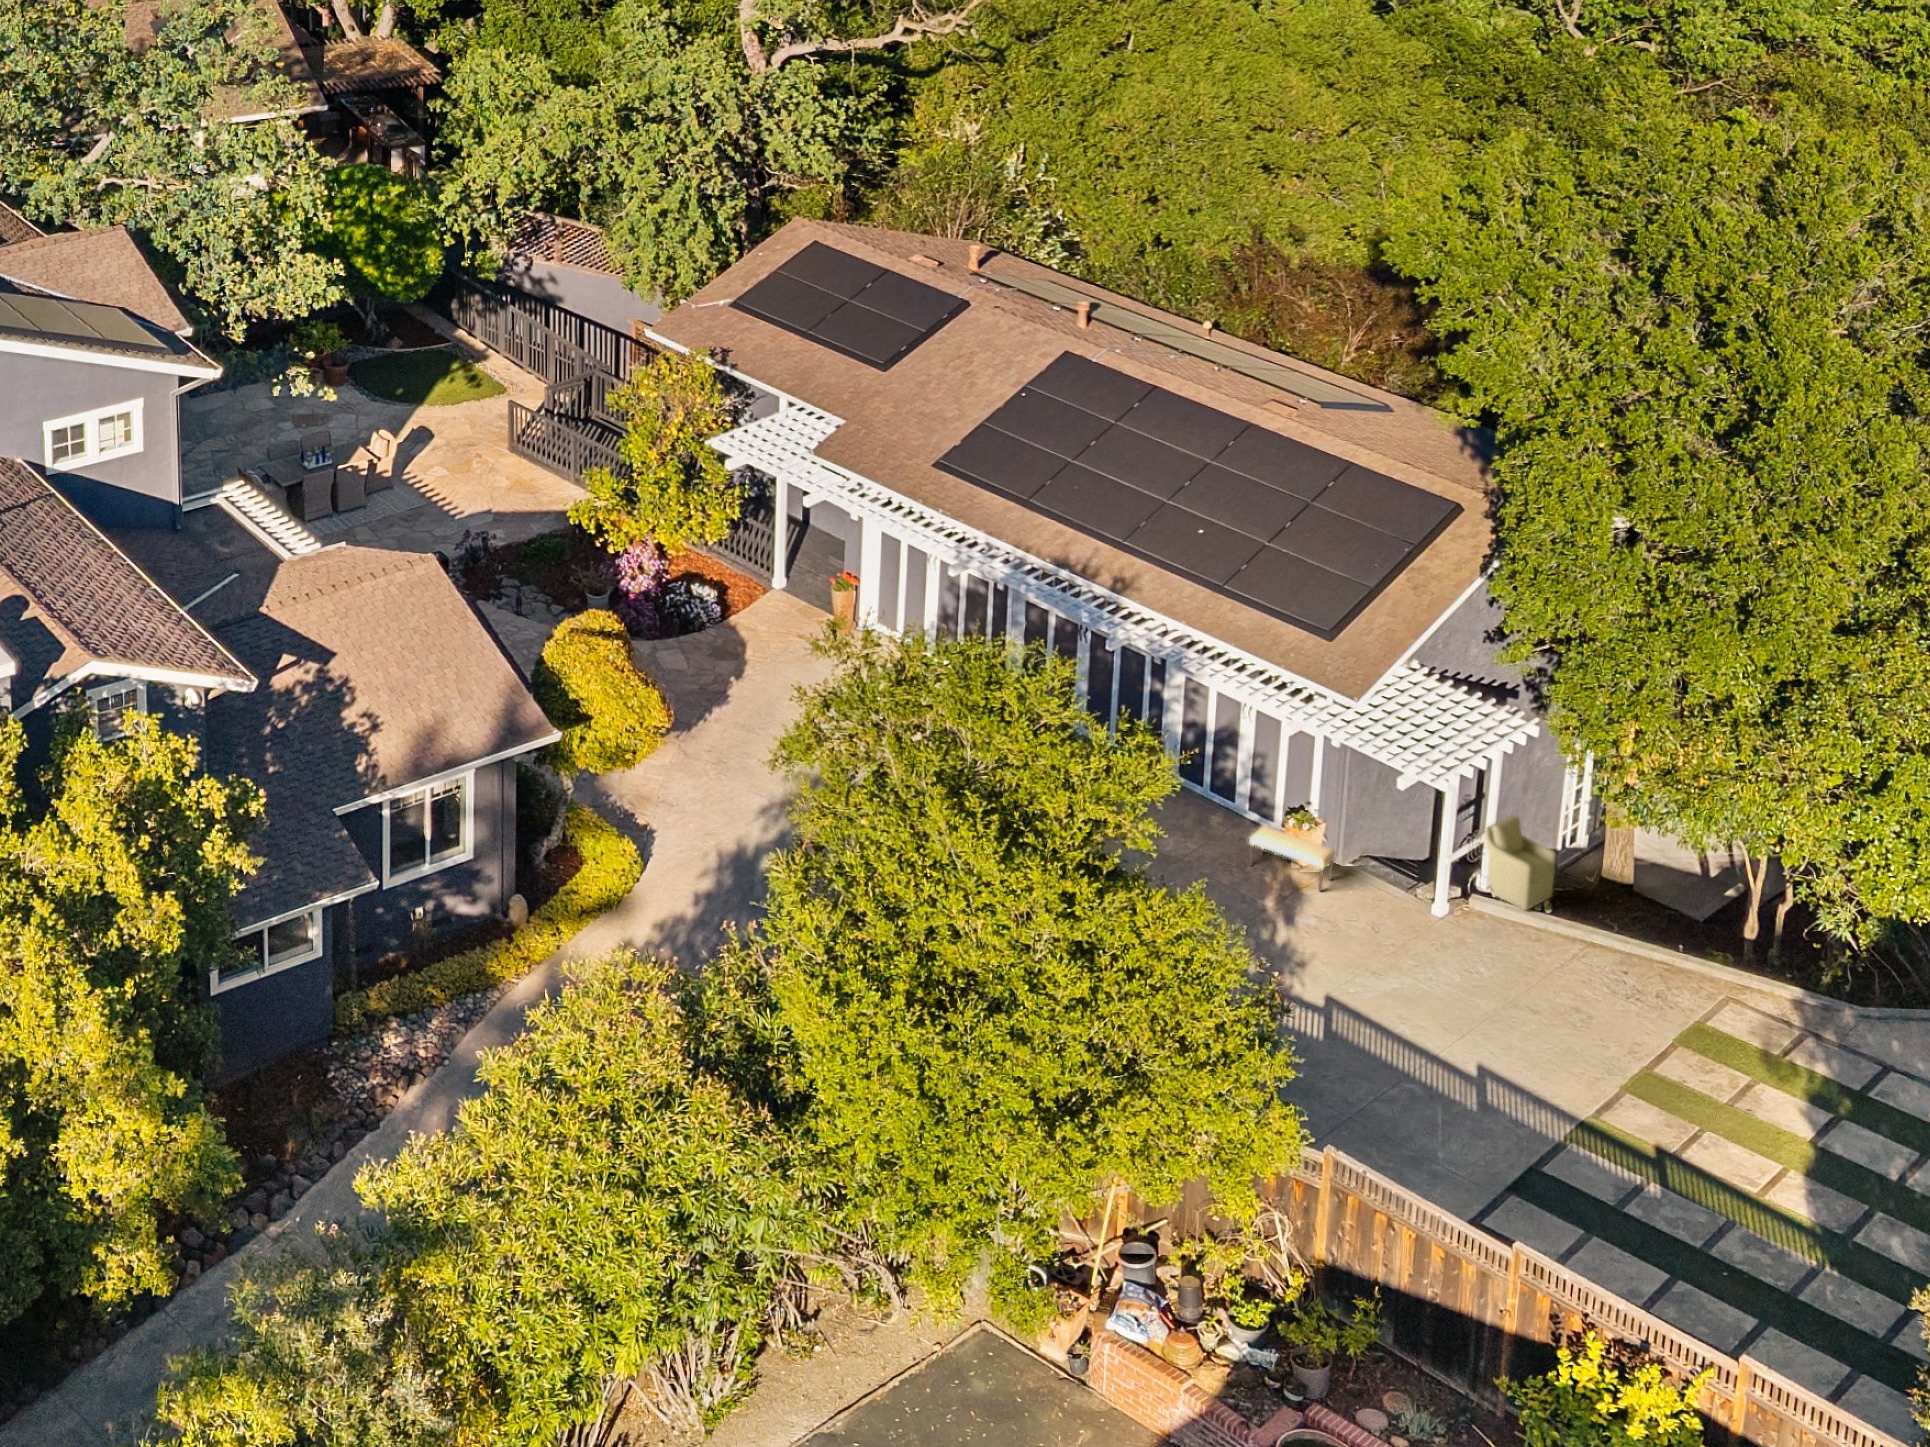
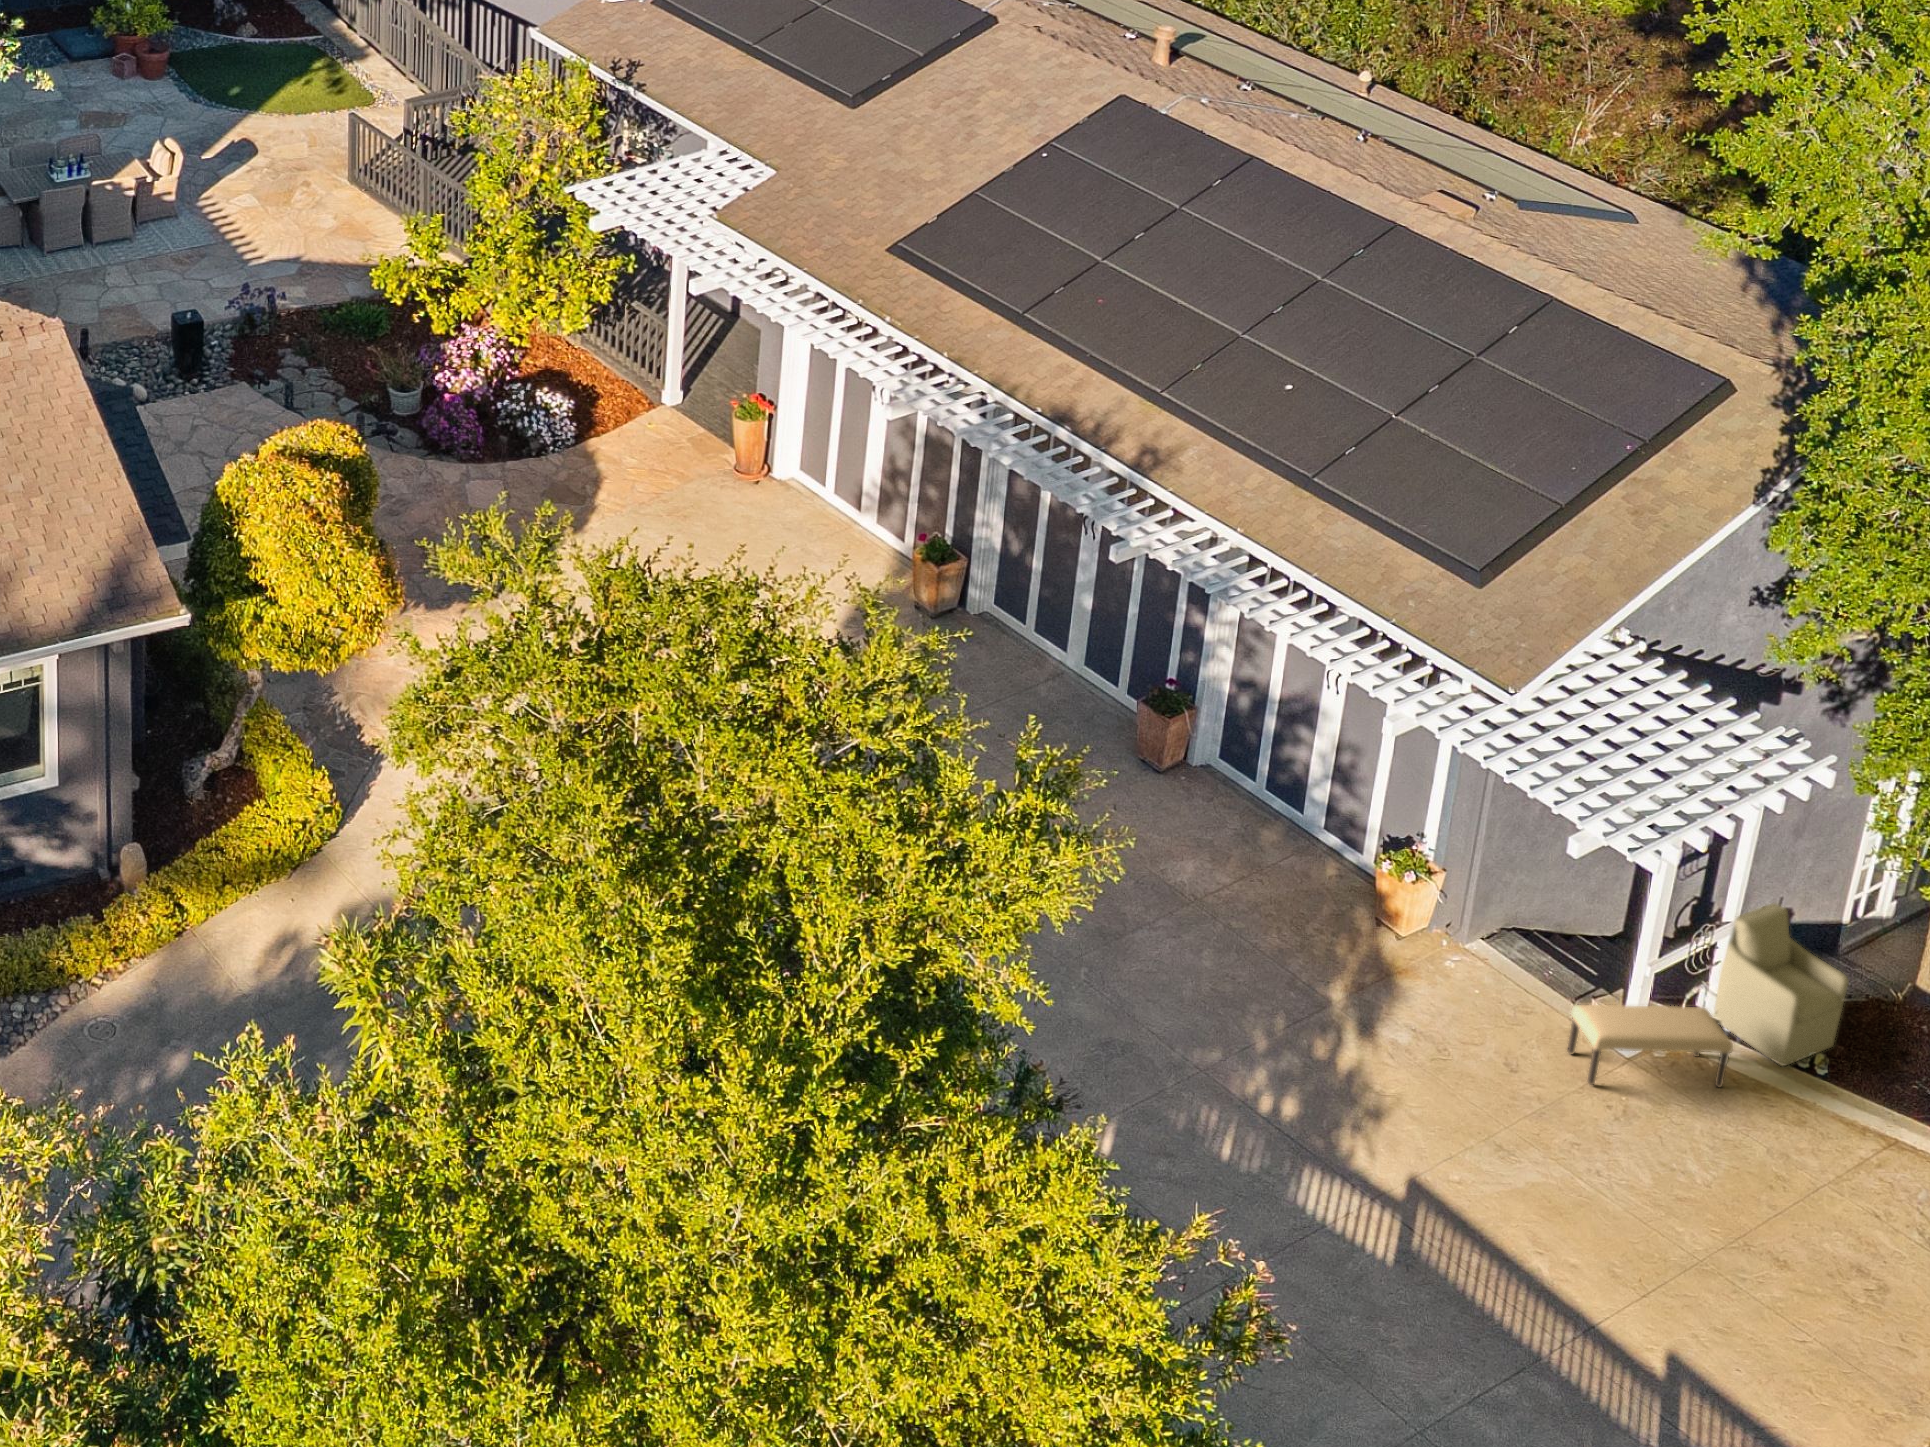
bench: present [1249,826,1335,890] -> present [1568,1005,1733,1087]

